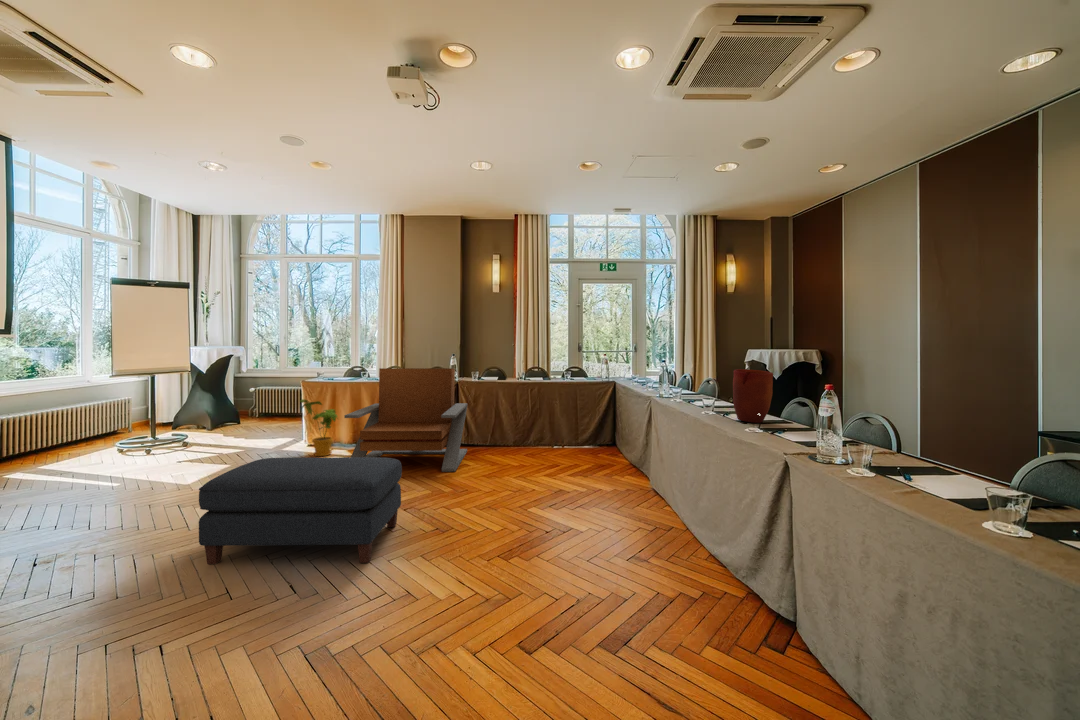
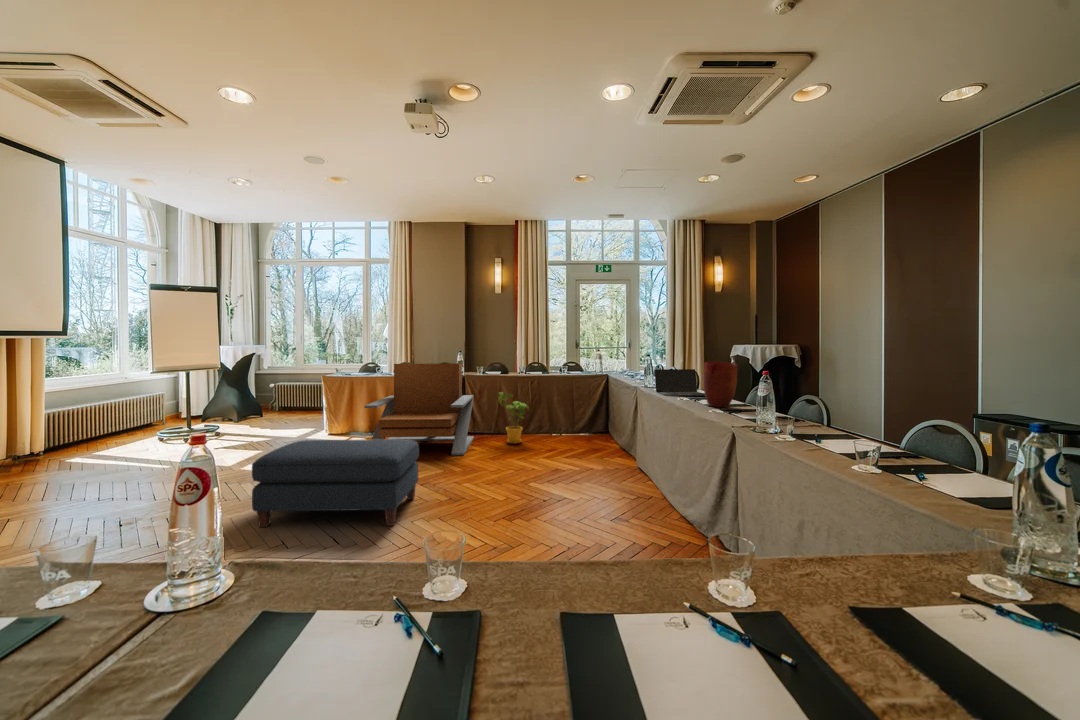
laptop: none [671,377,735,408] -> present [655,369,705,396]
house plant: present [300,399,337,456] -> present [498,392,529,443]

